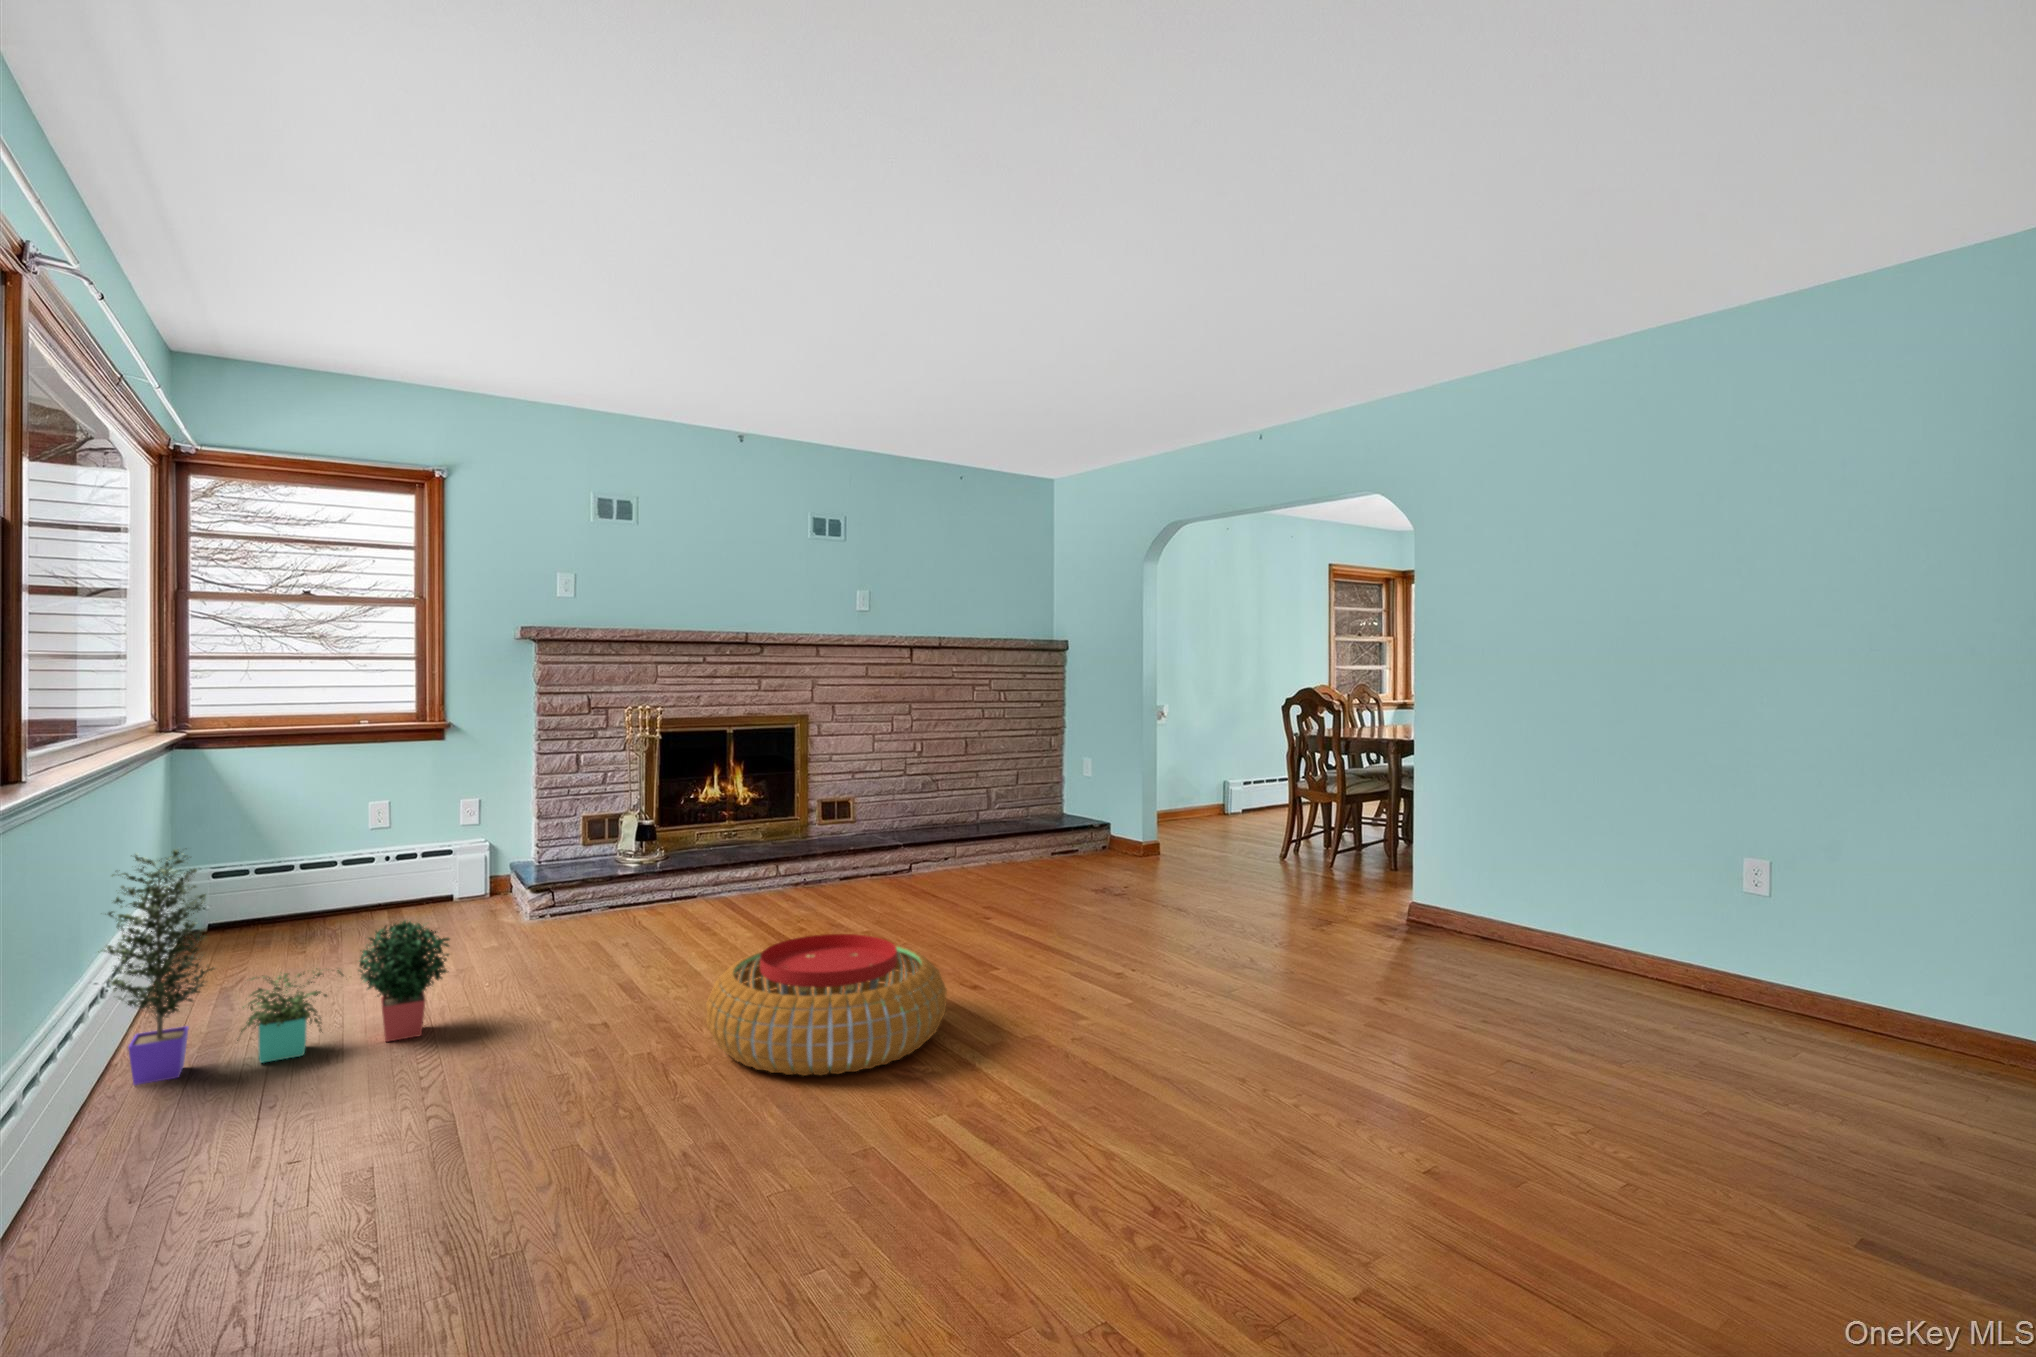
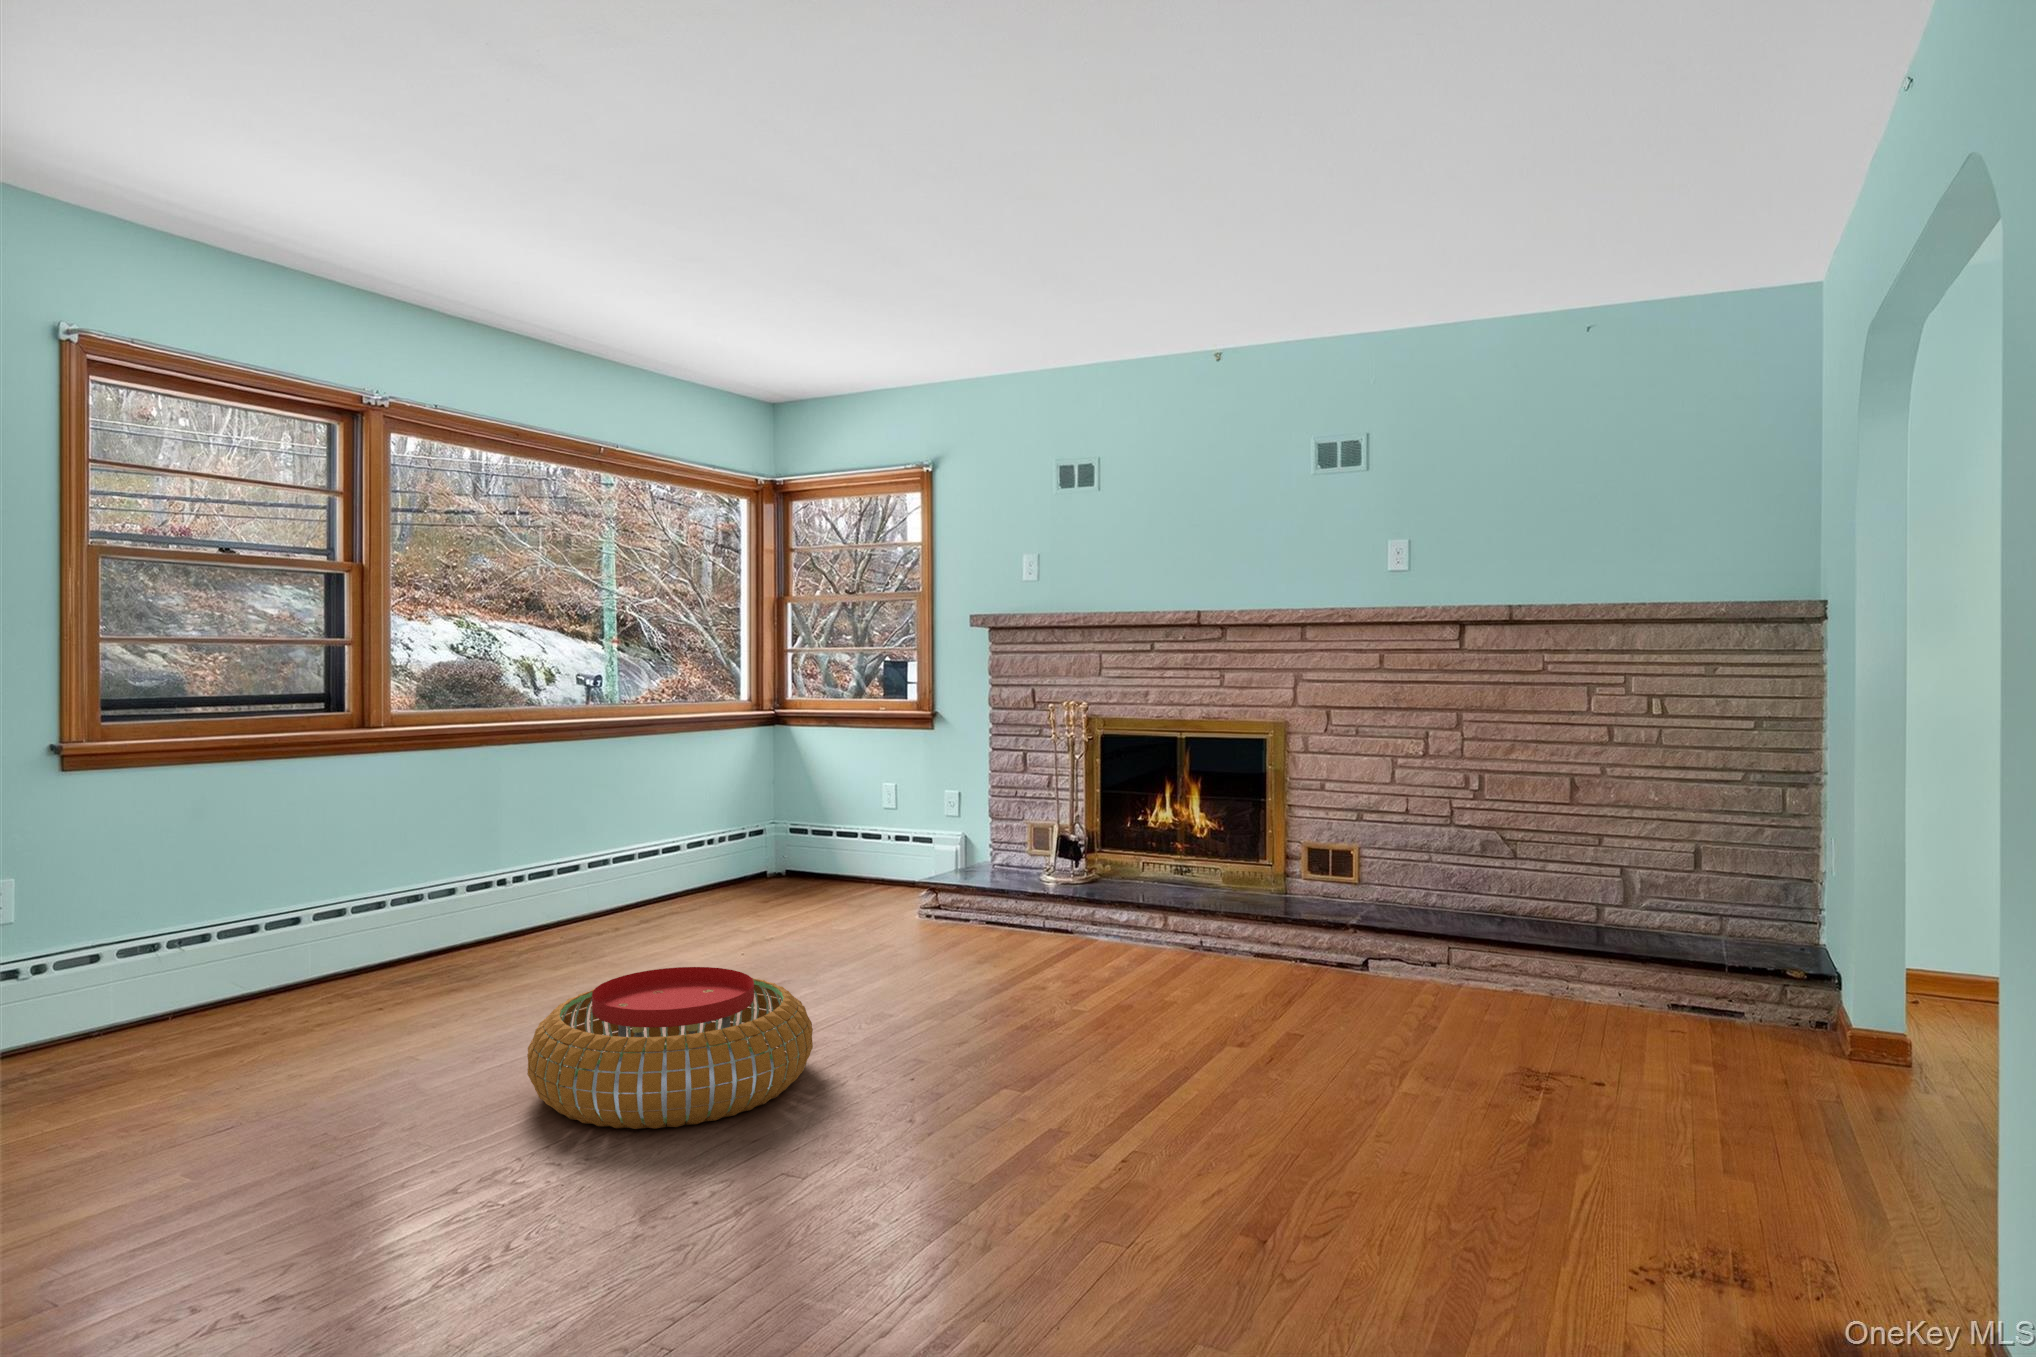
potted plant: present [98,850,450,1085] -> none [462,790,637,975]

